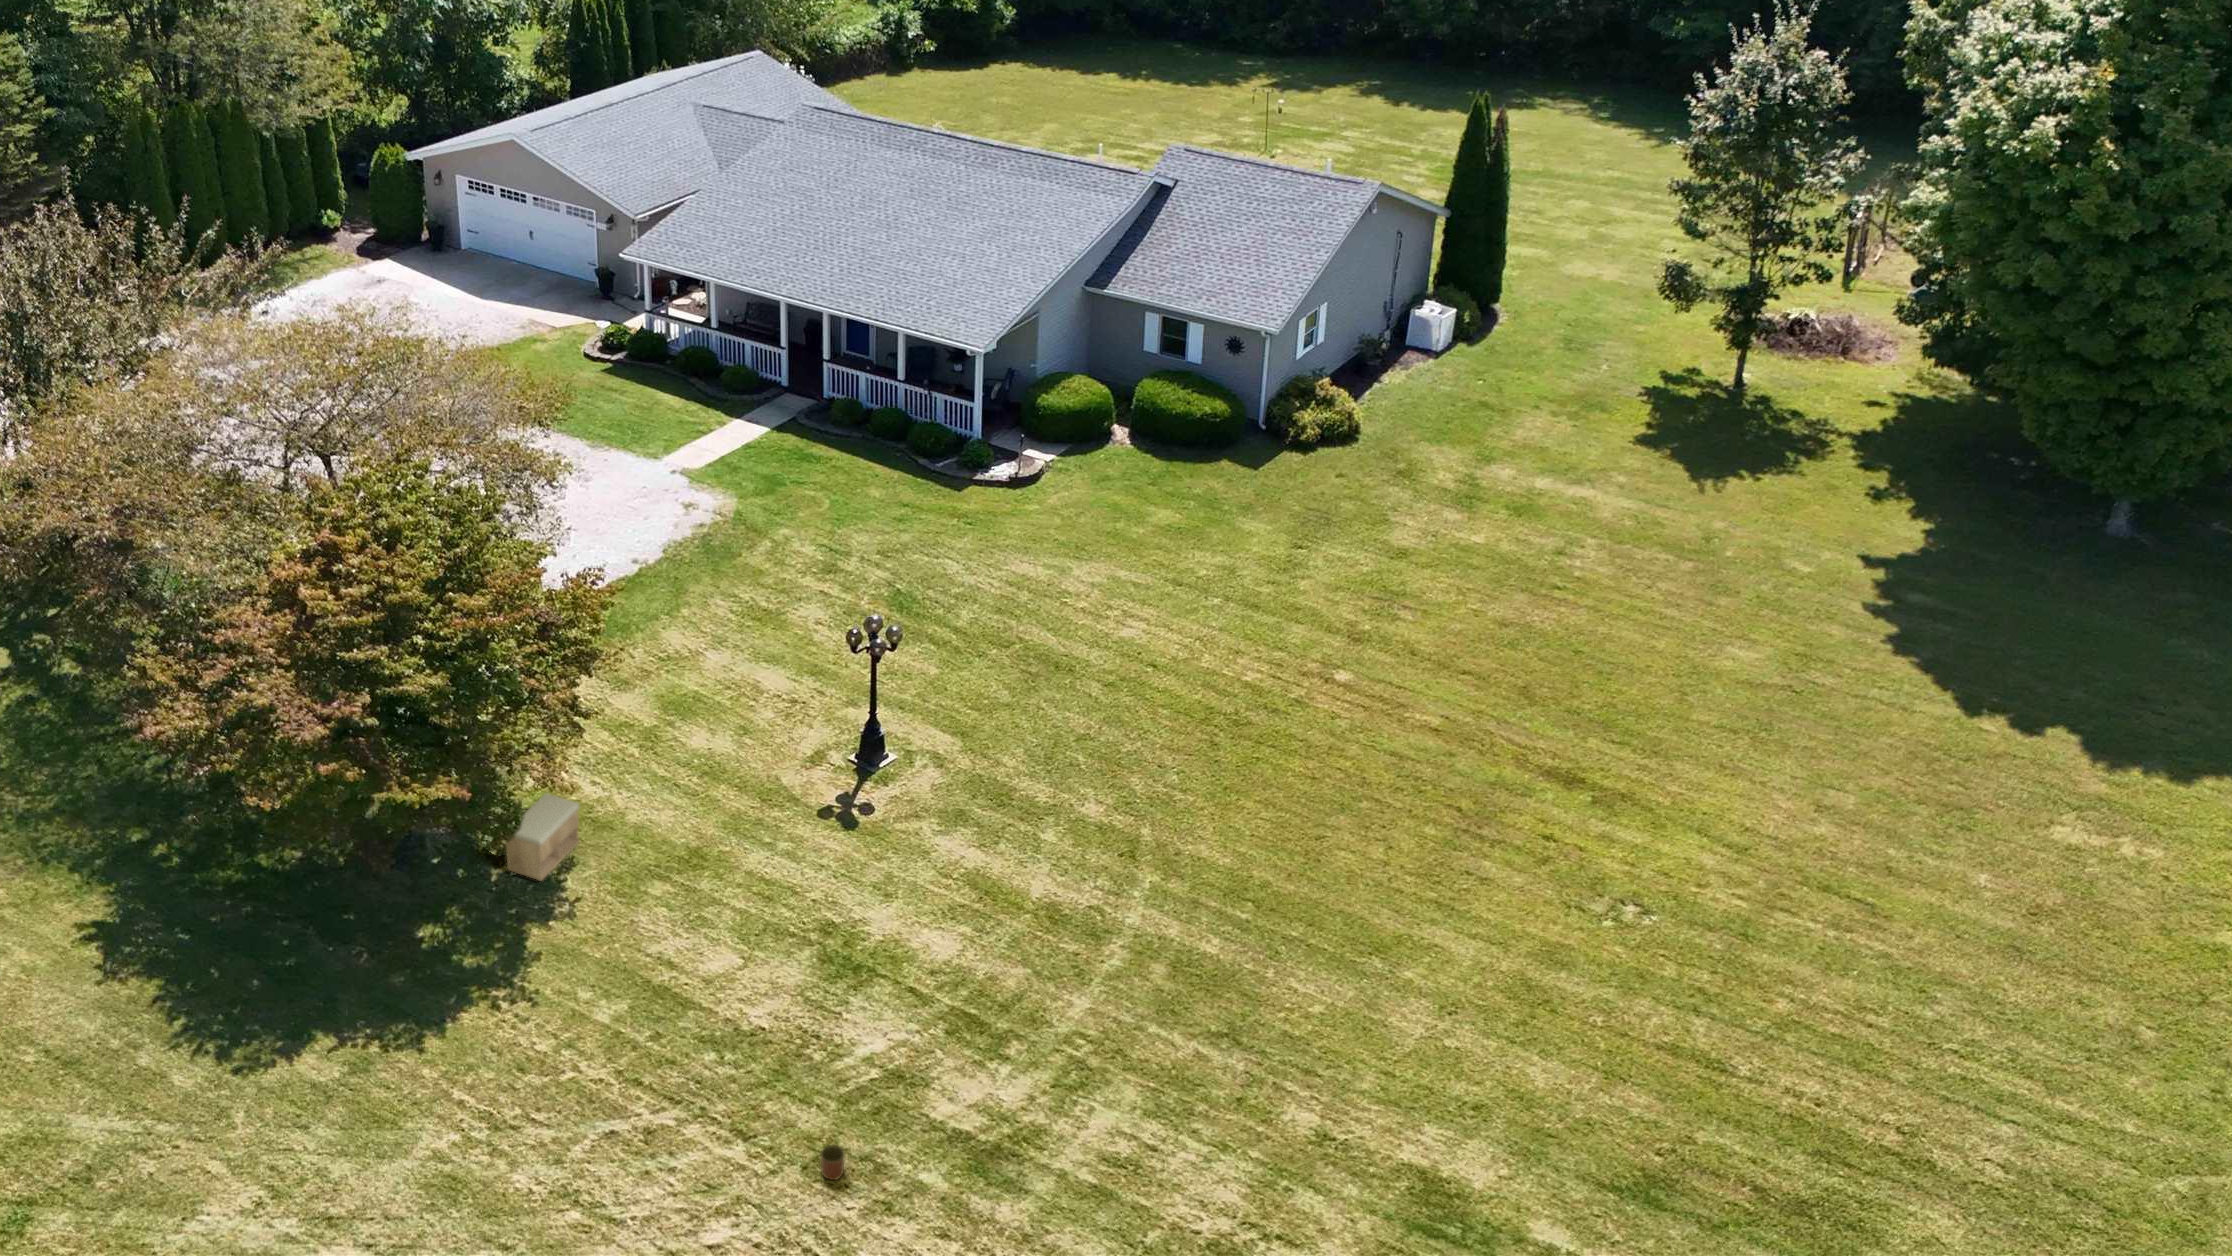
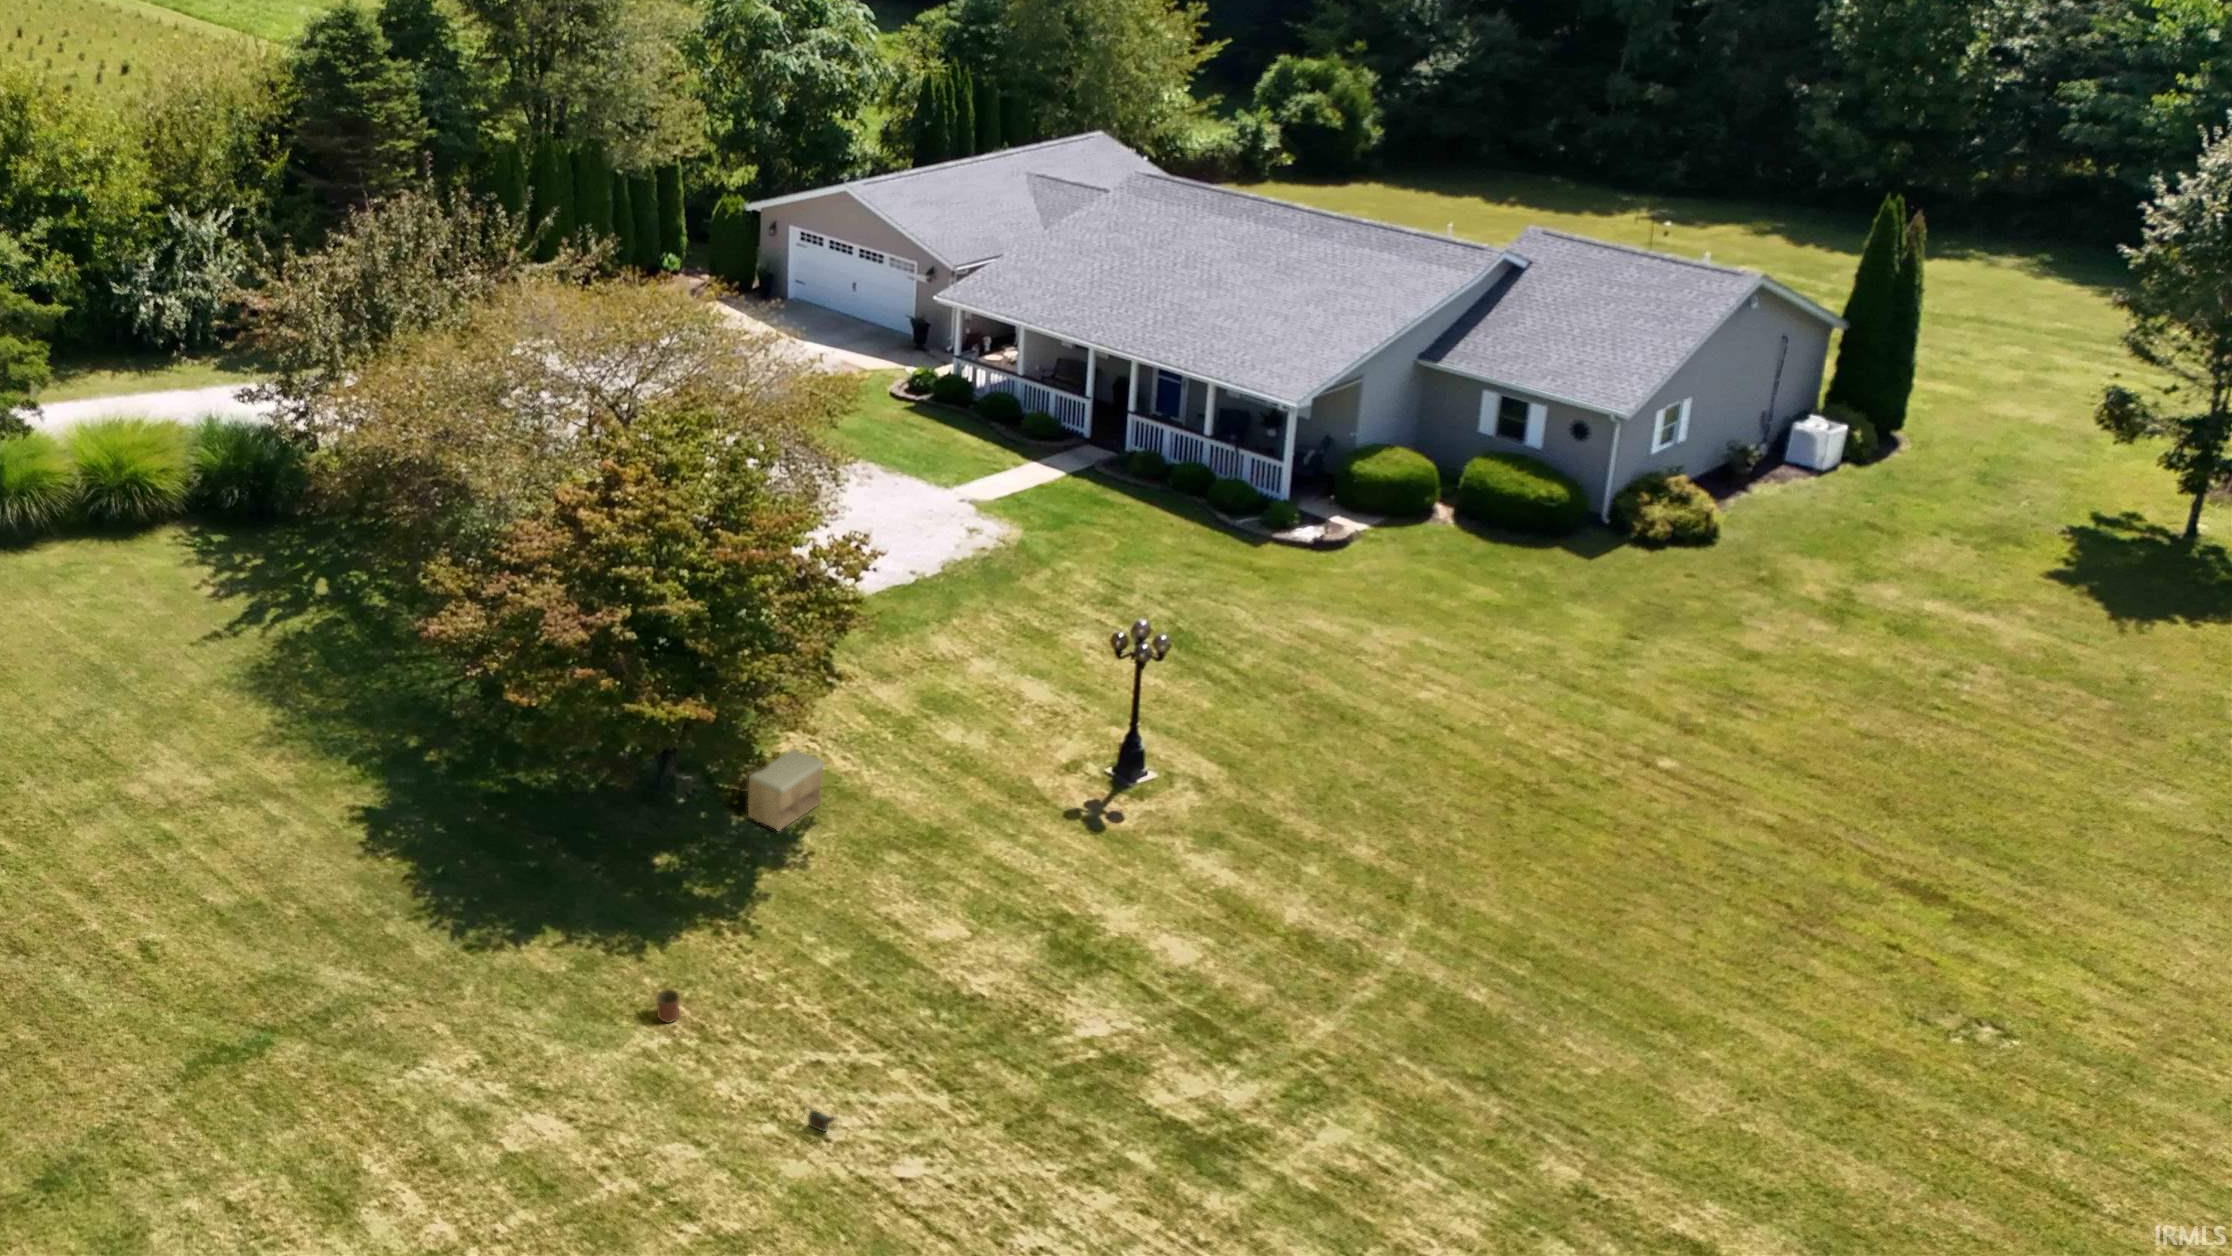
planter: present [820,1145,845,1180] -> present [656,990,680,1023]
watering can: none [606,1187,643,1209] -> present [804,1106,836,1131]

